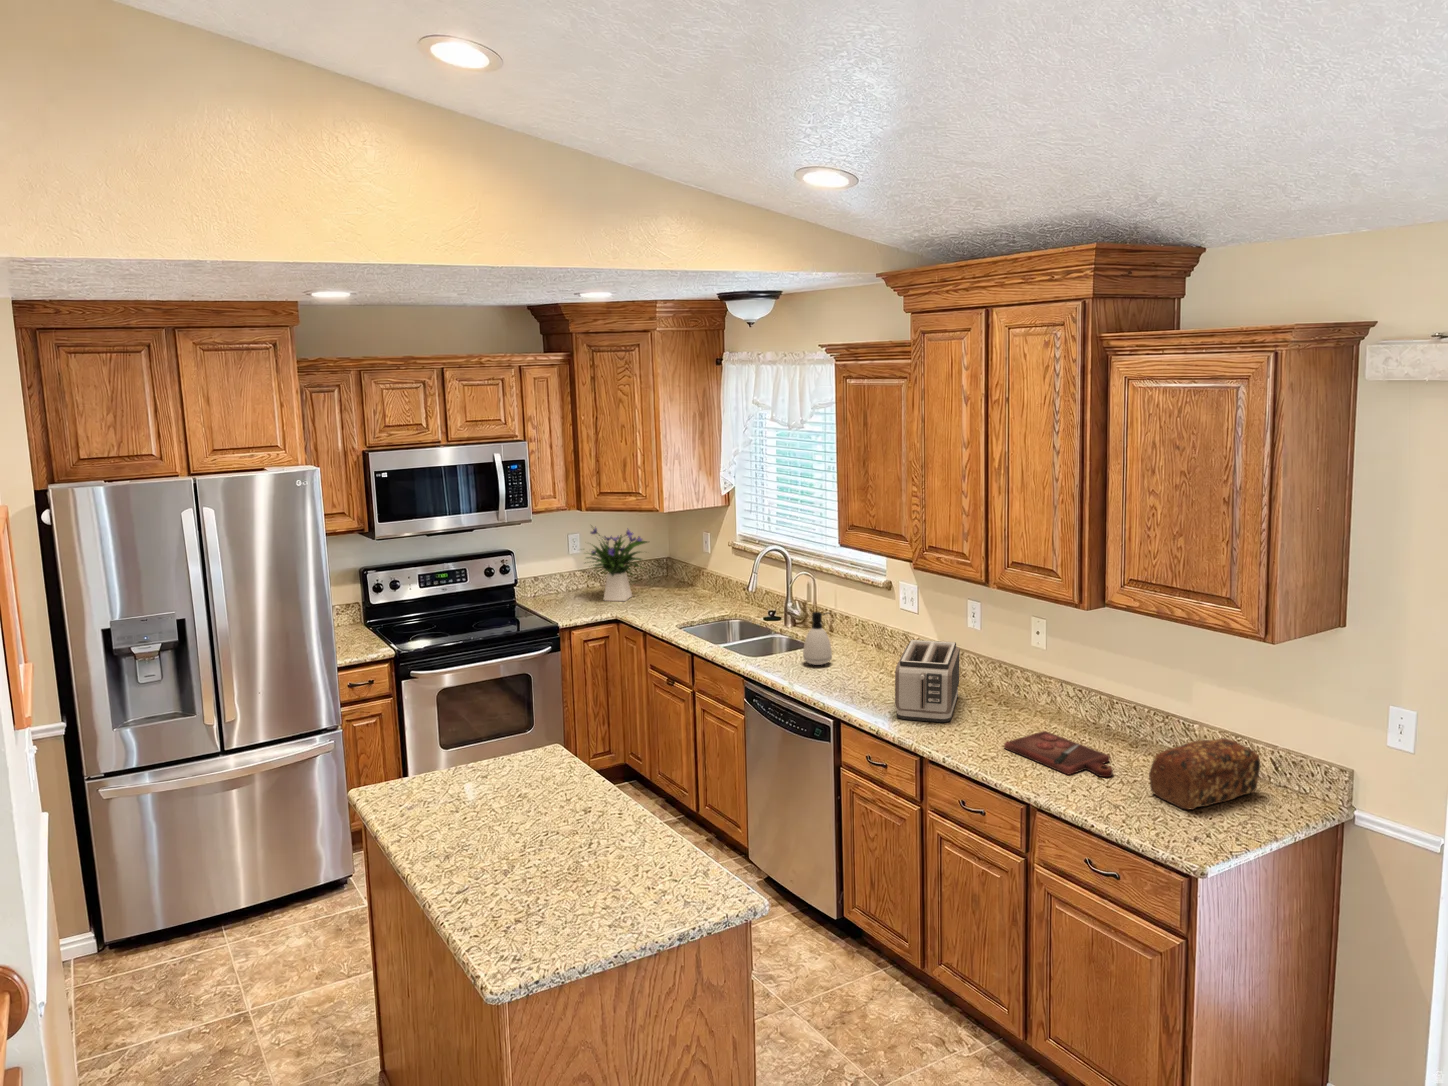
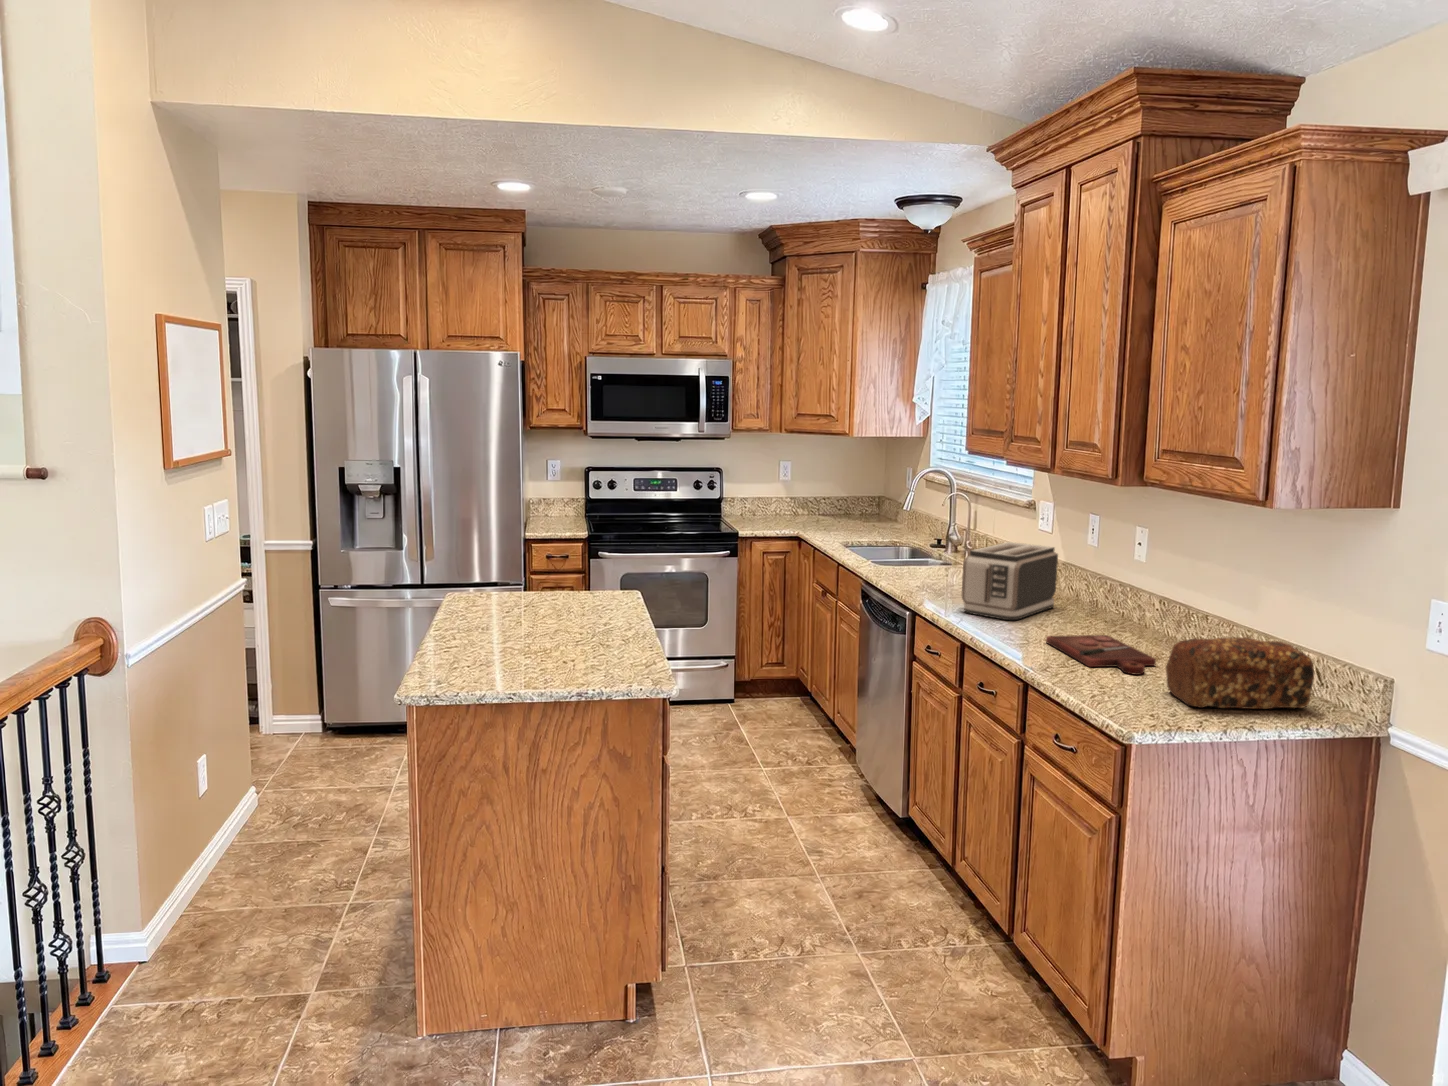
flower arrangement: present [587,528,647,601] -> none [777,449,850,525]
soap dispenser: present [803,612,832,665] -> none [924,519,958,575]

